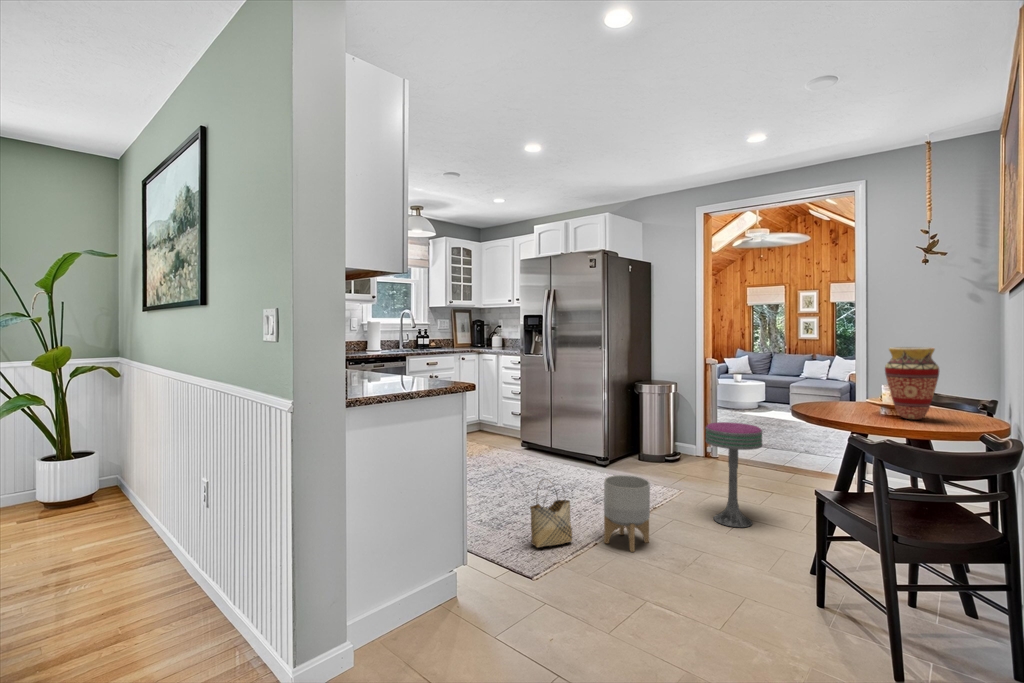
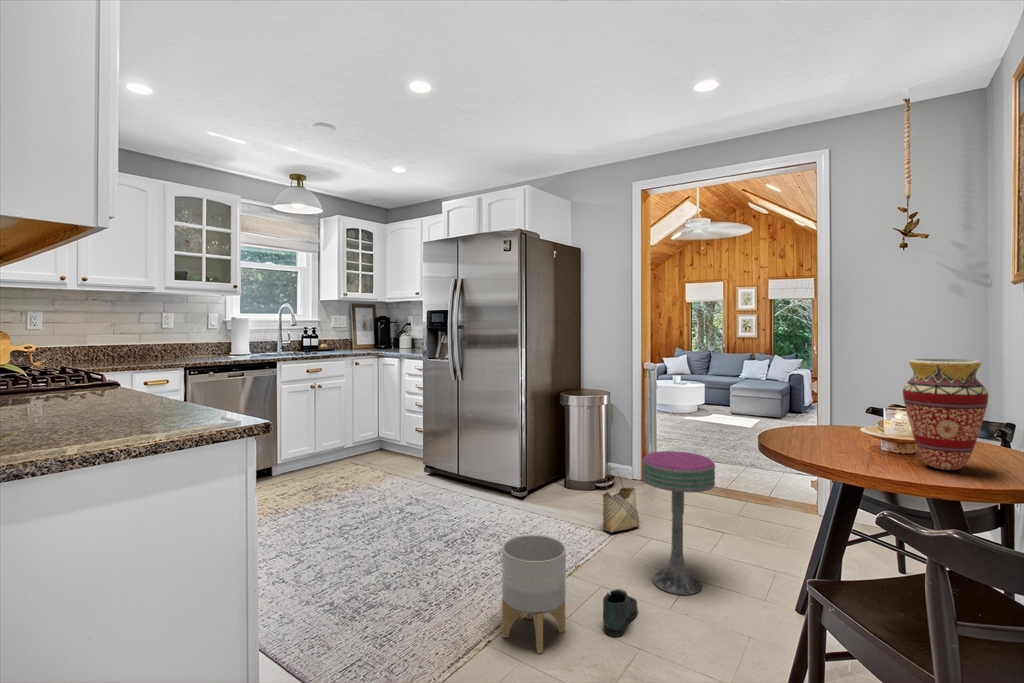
woven basket: present [530,479,572,547] -> present [603,469,639,532]
shoe: none [676,515,702,547] -> present [603,589,637,637]

